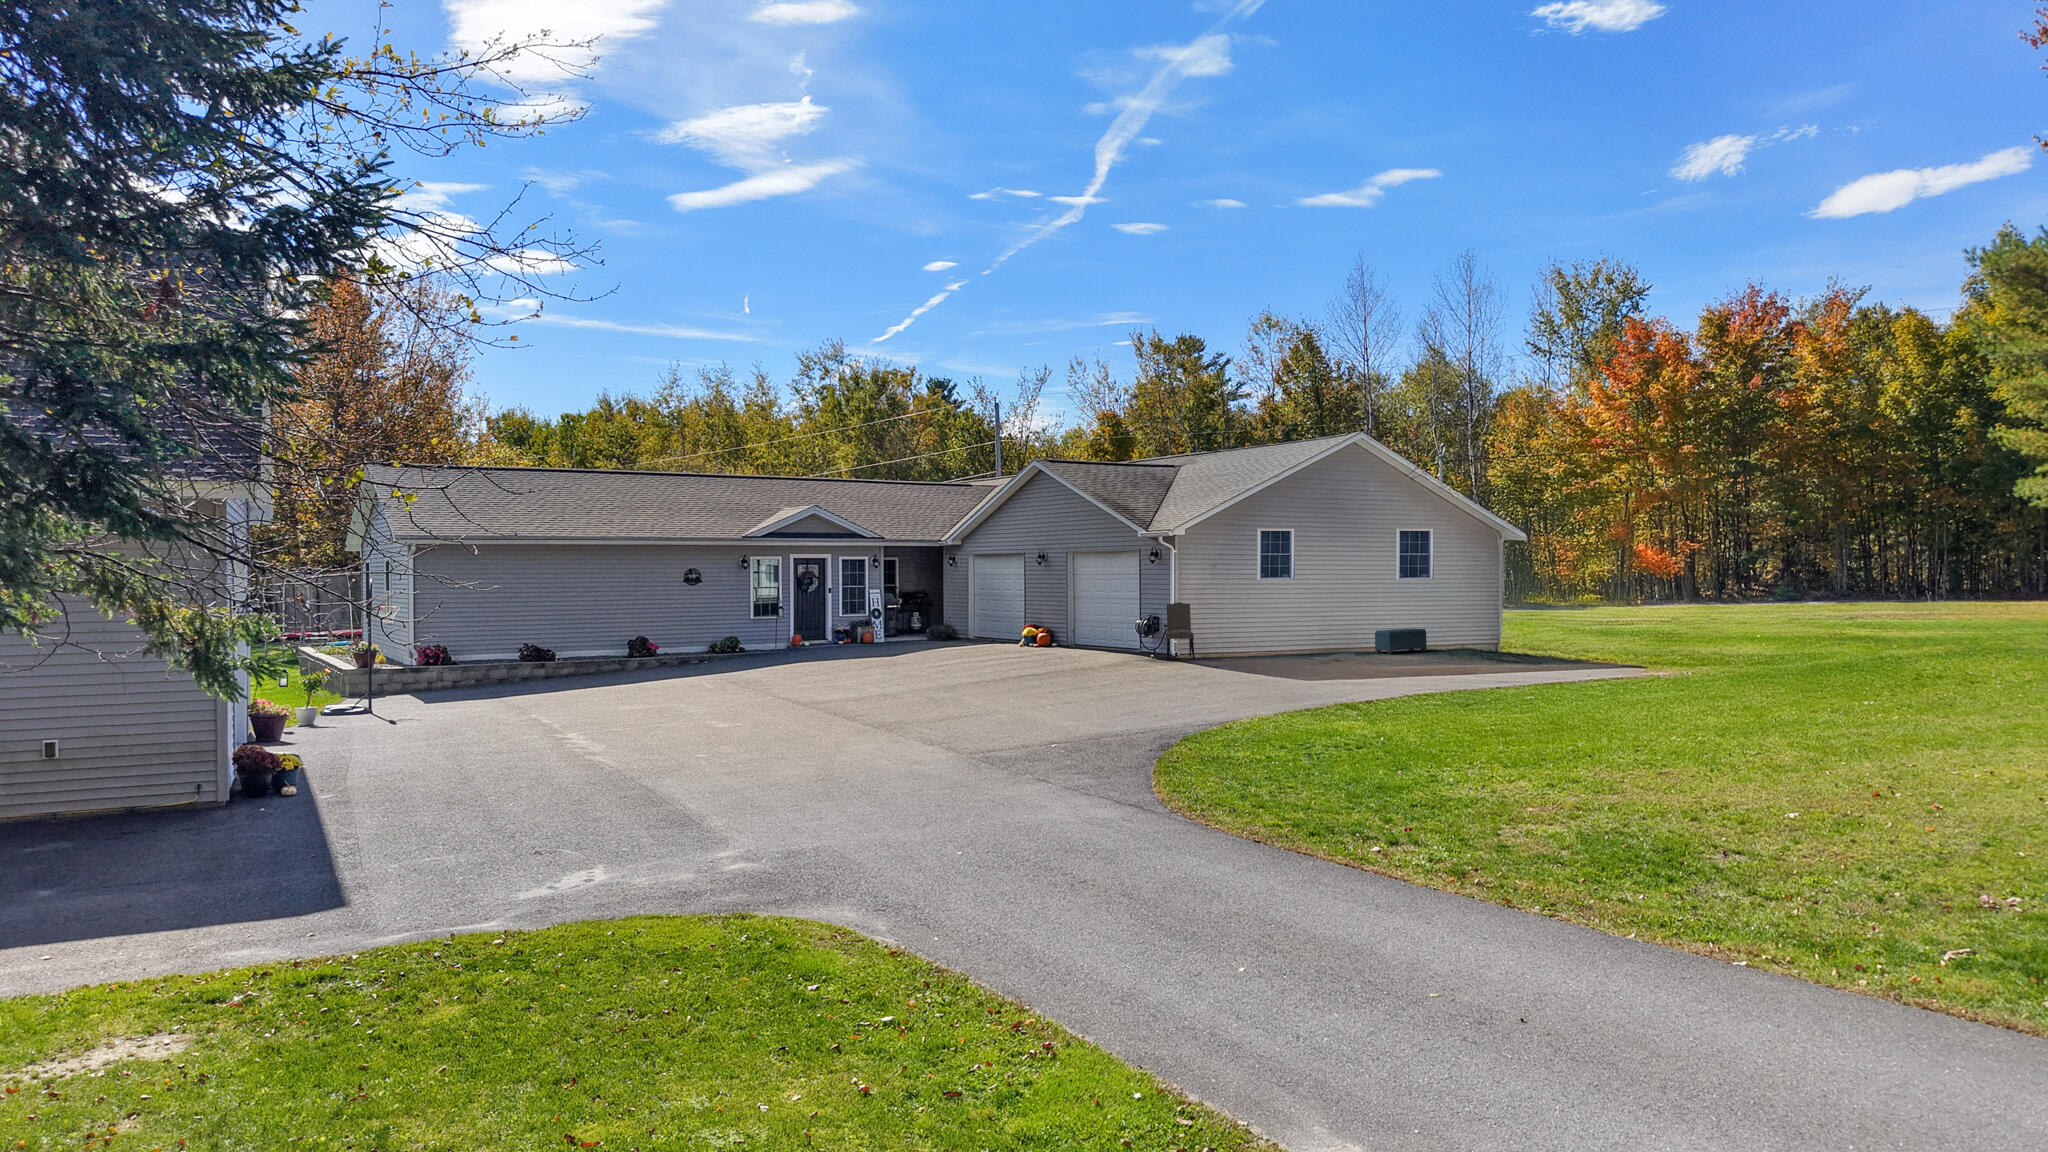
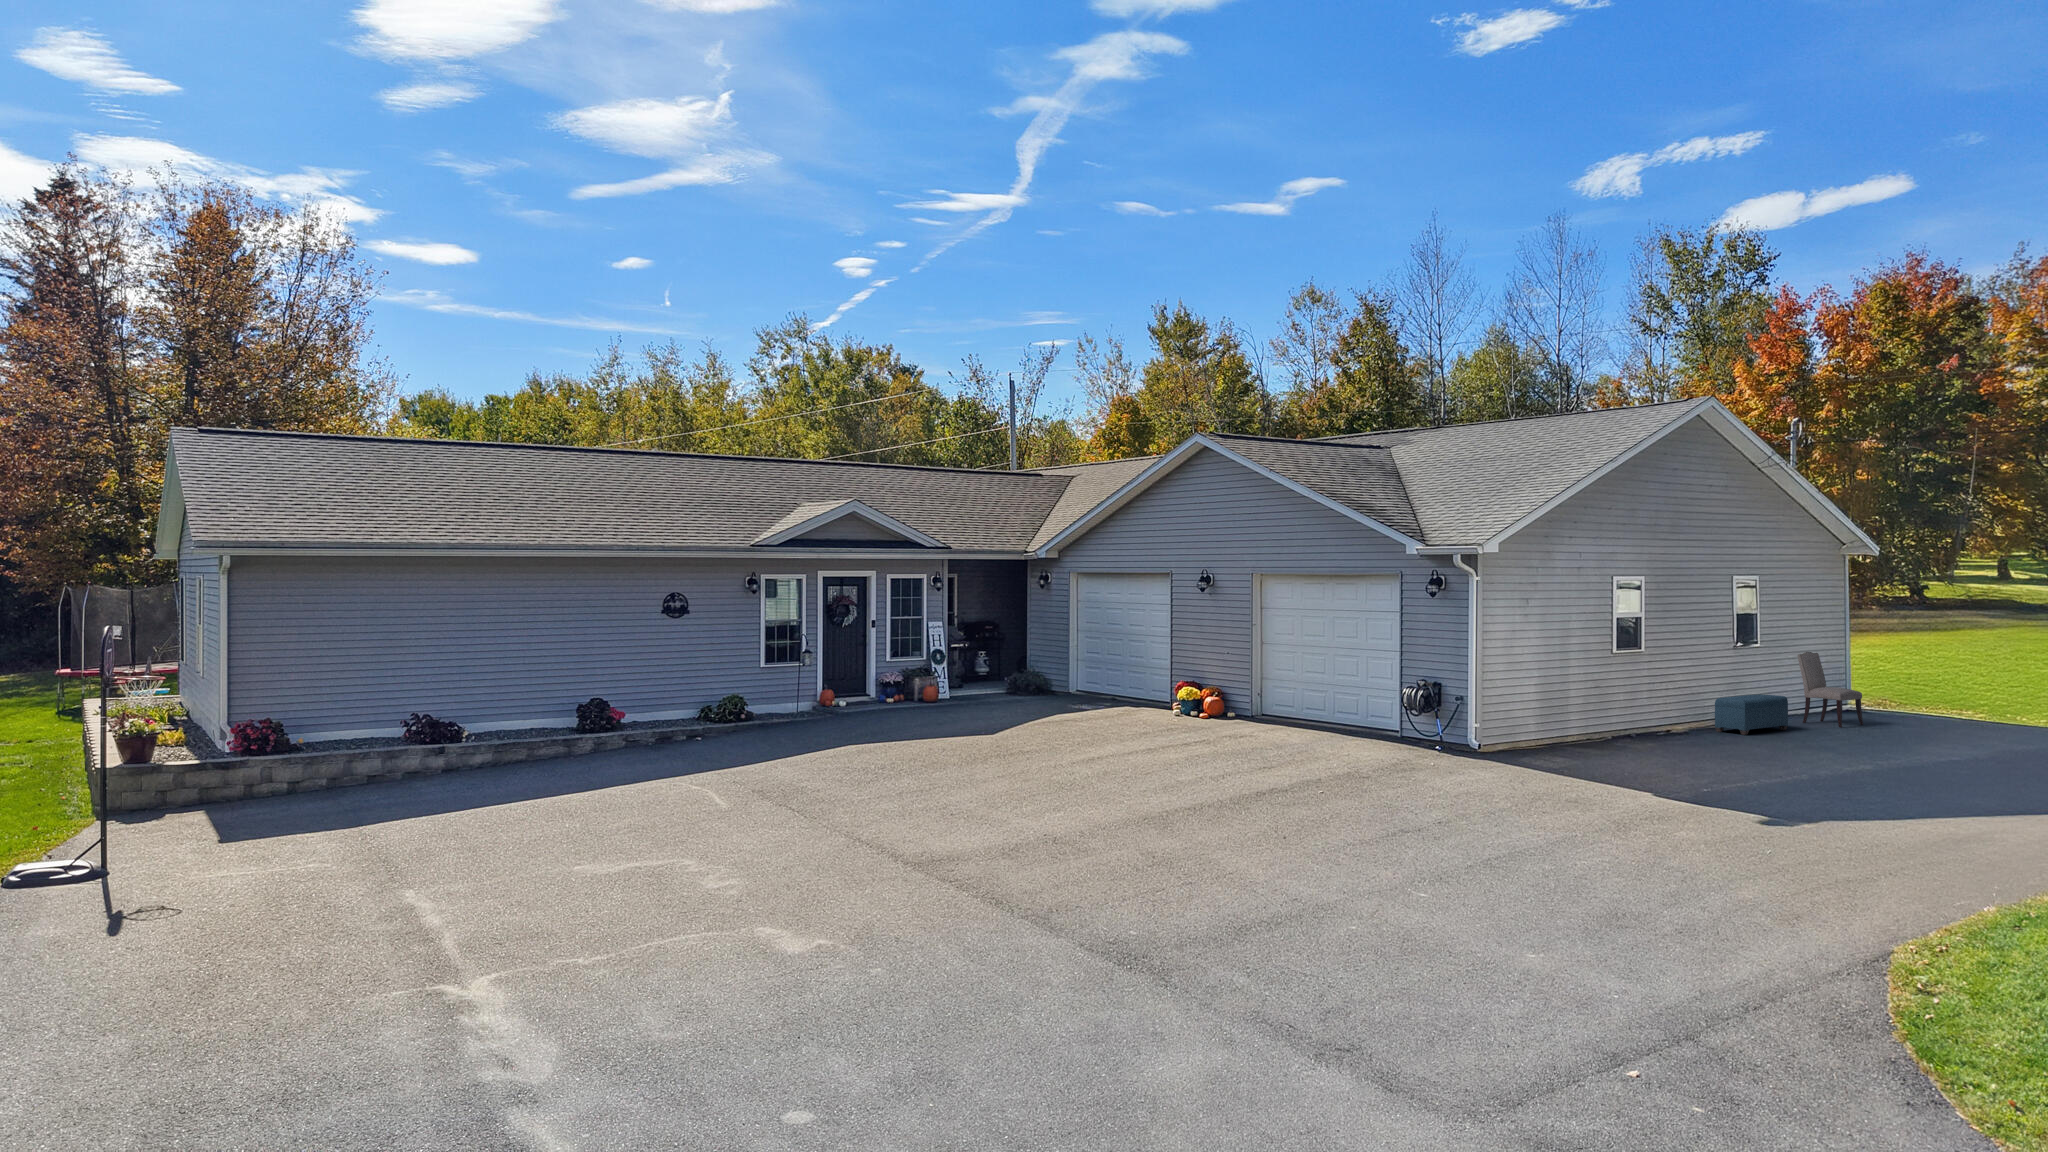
chair: present [1166,602,1195,659] -> present [1797,652,1863,728]

